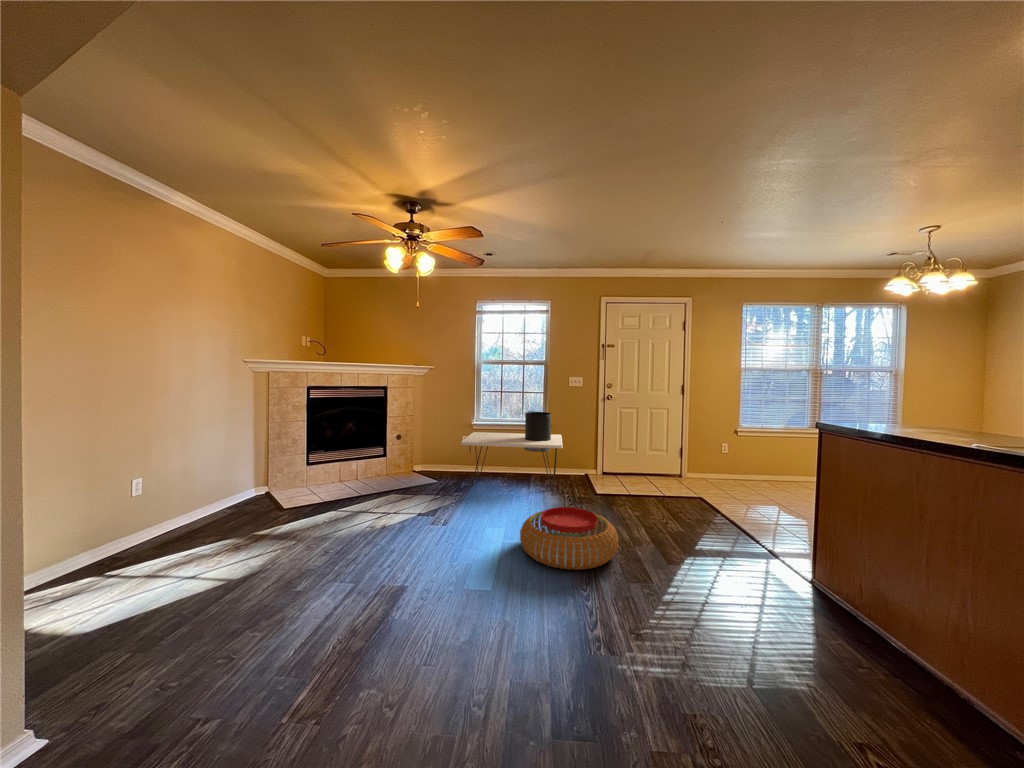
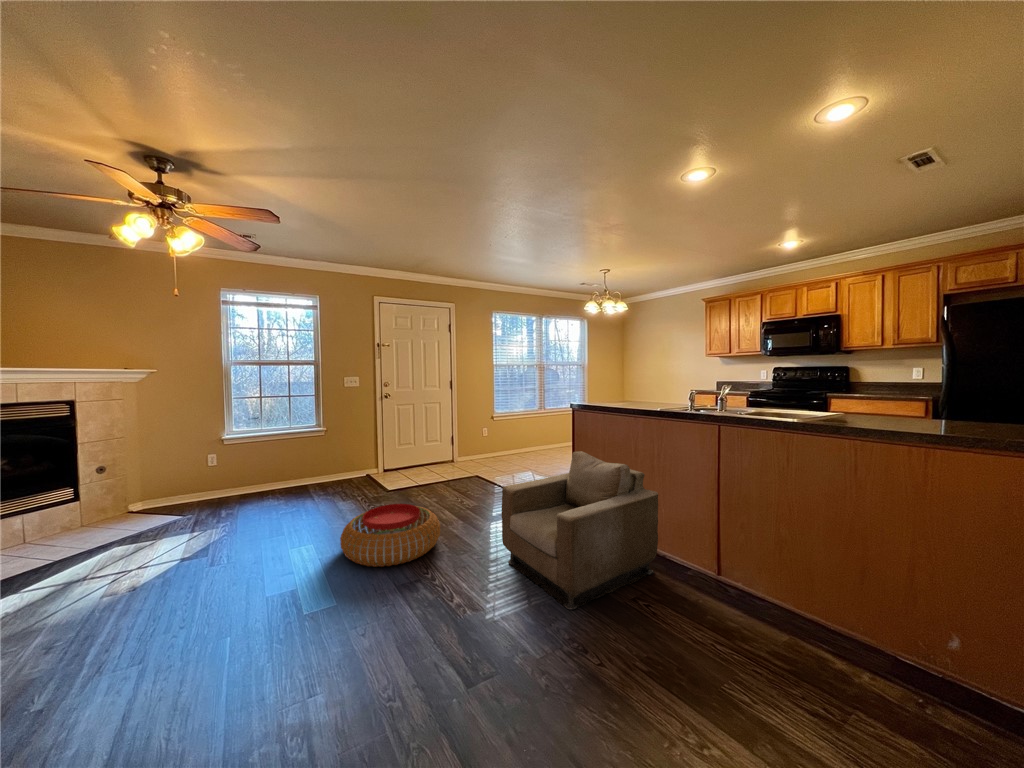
side table: present [461,412,563,490] -> none [223,417,353,512]
armchair: none [676,491,935,715] -> present [502,451,658,610]

